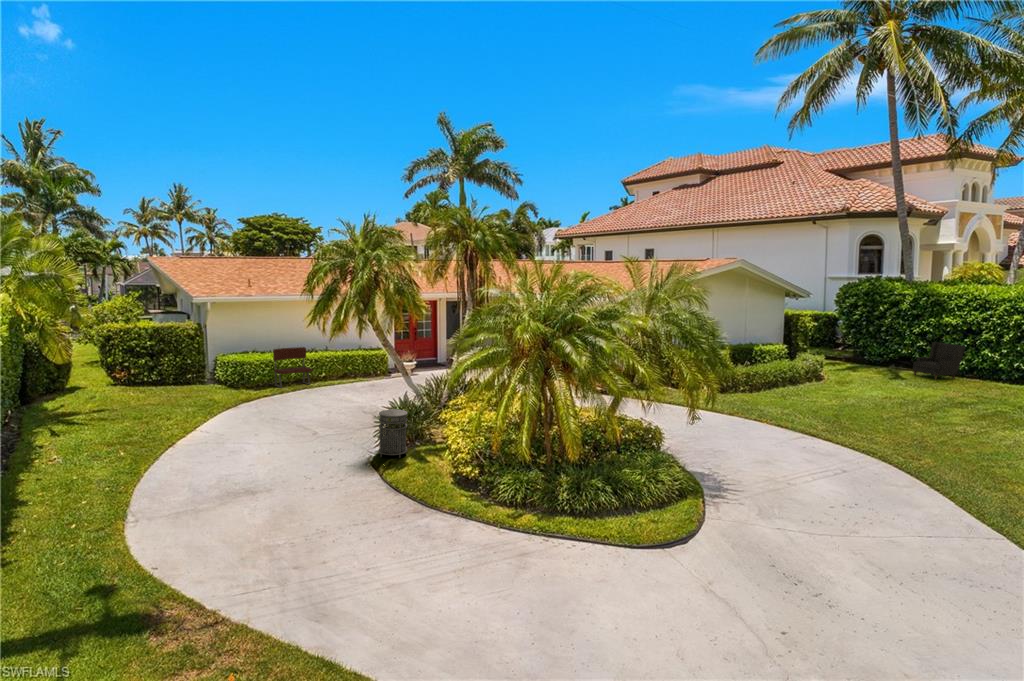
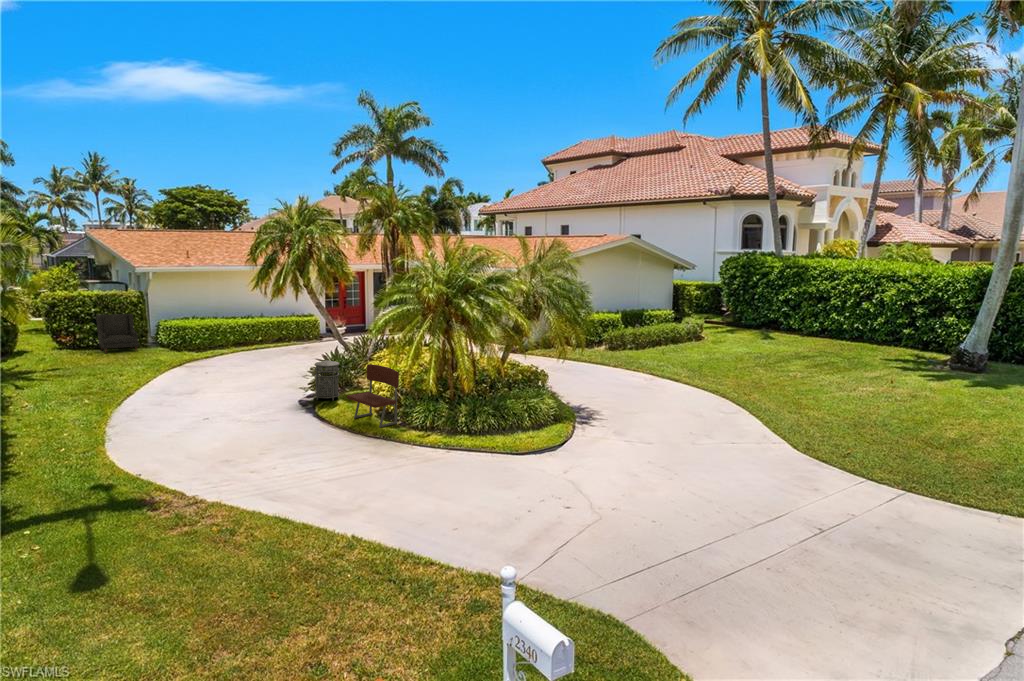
chair: present [913,342,965,379] -> present [96,314,139,353]
bench: present [273,347,313,388] -> present [347,364,399,427]

